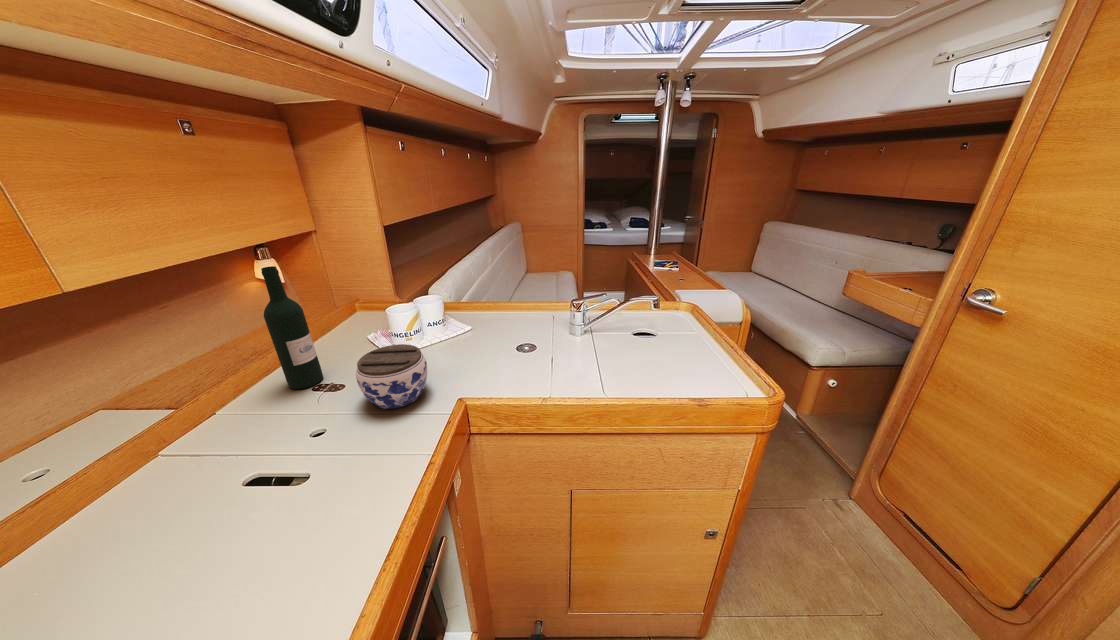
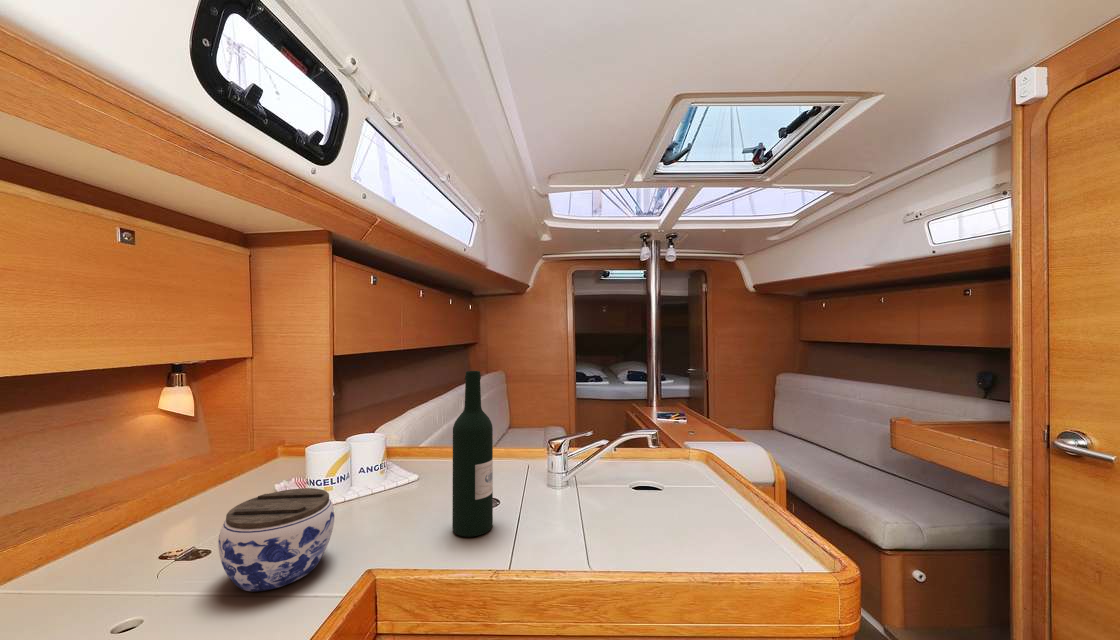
wine bottle: present [261,266,323,389] -> present [452,371,493,537]

